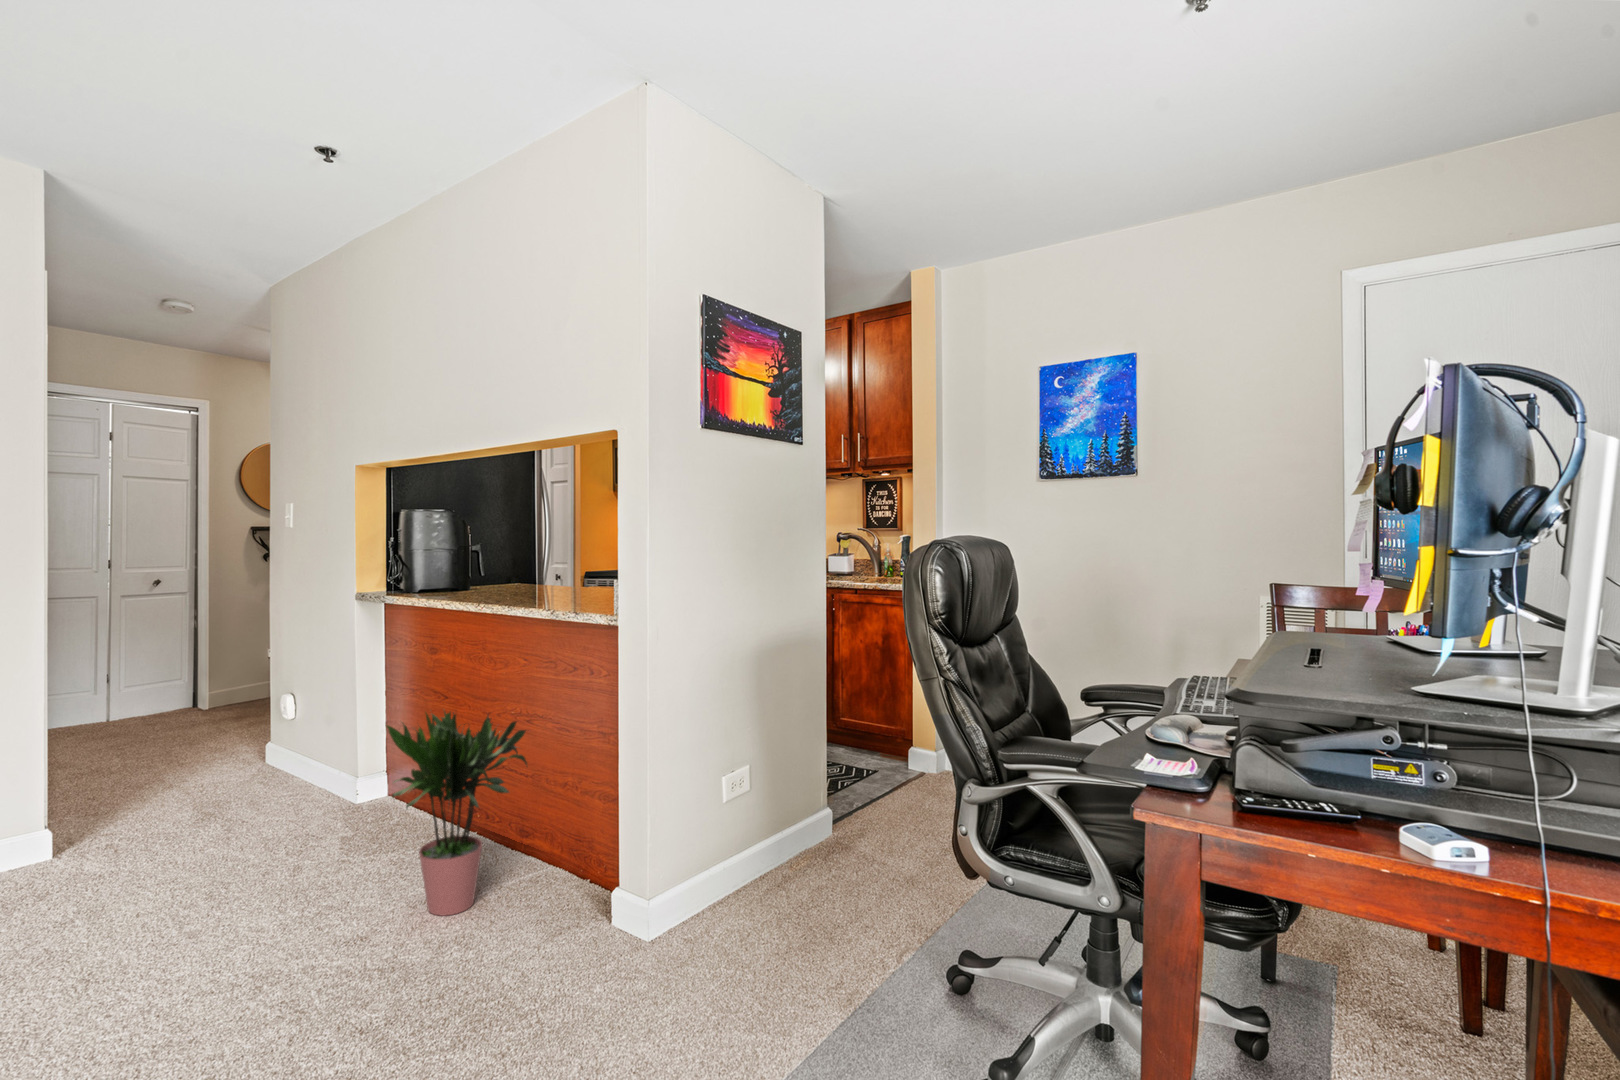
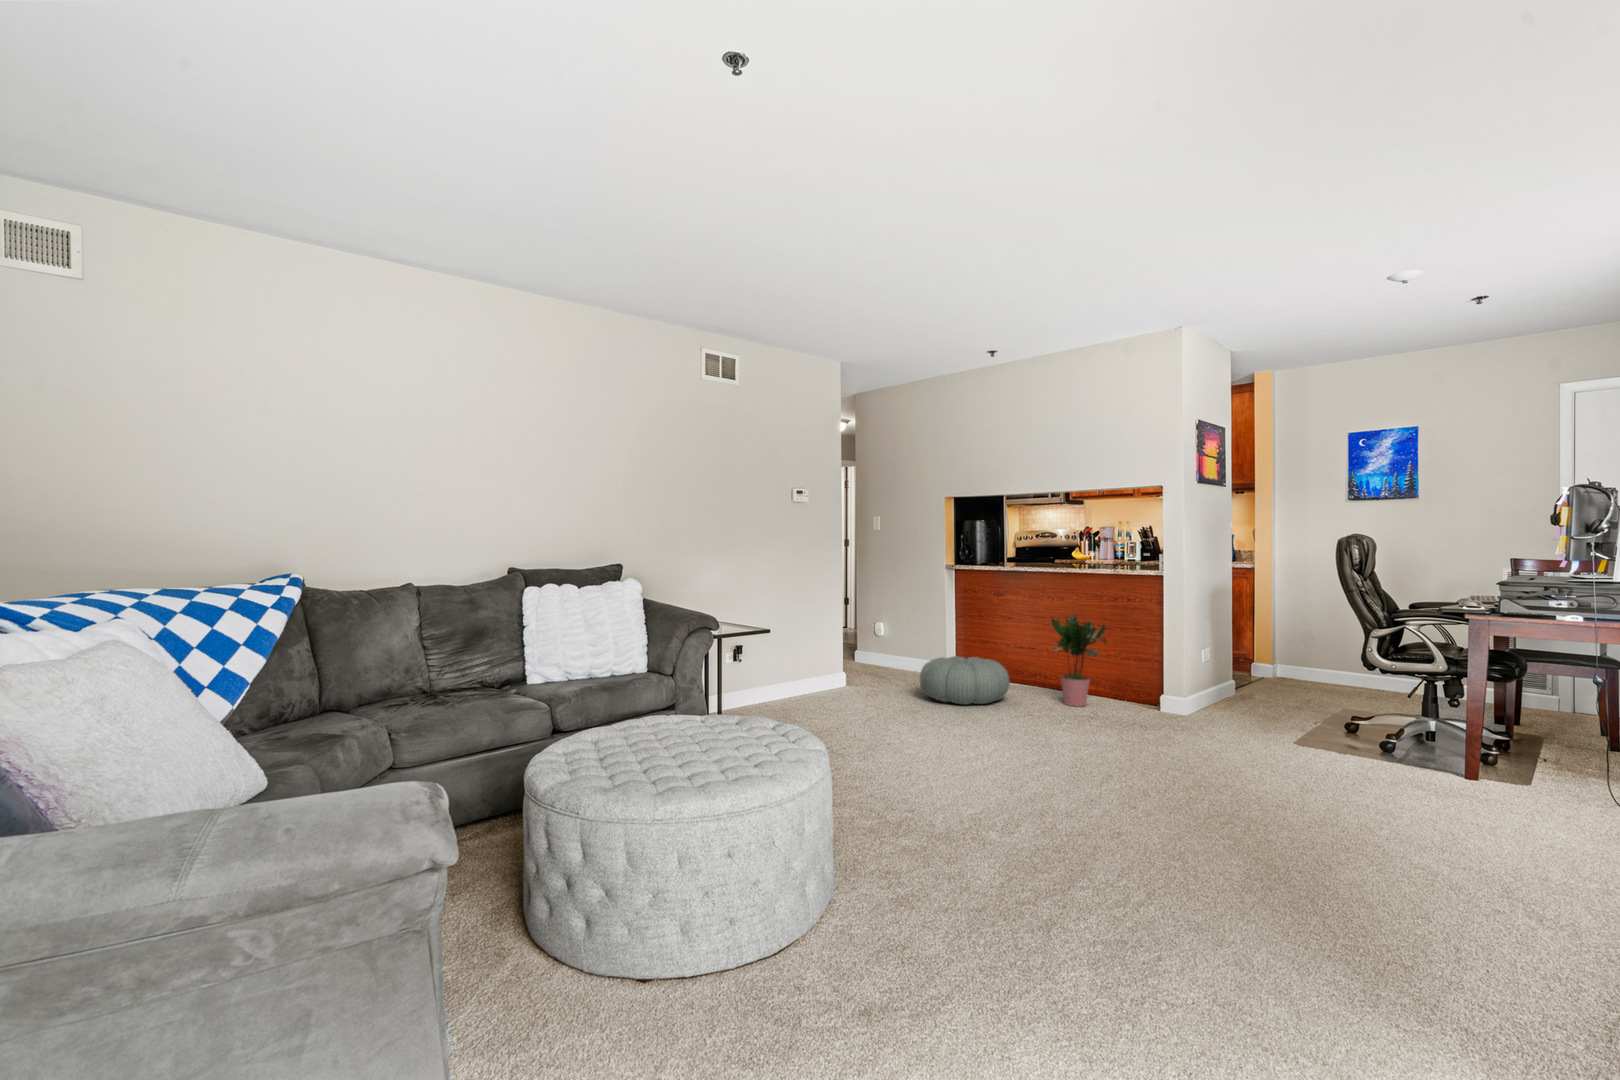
pouf: none [102,791,349,930] -> present [920,656,1009,704]

